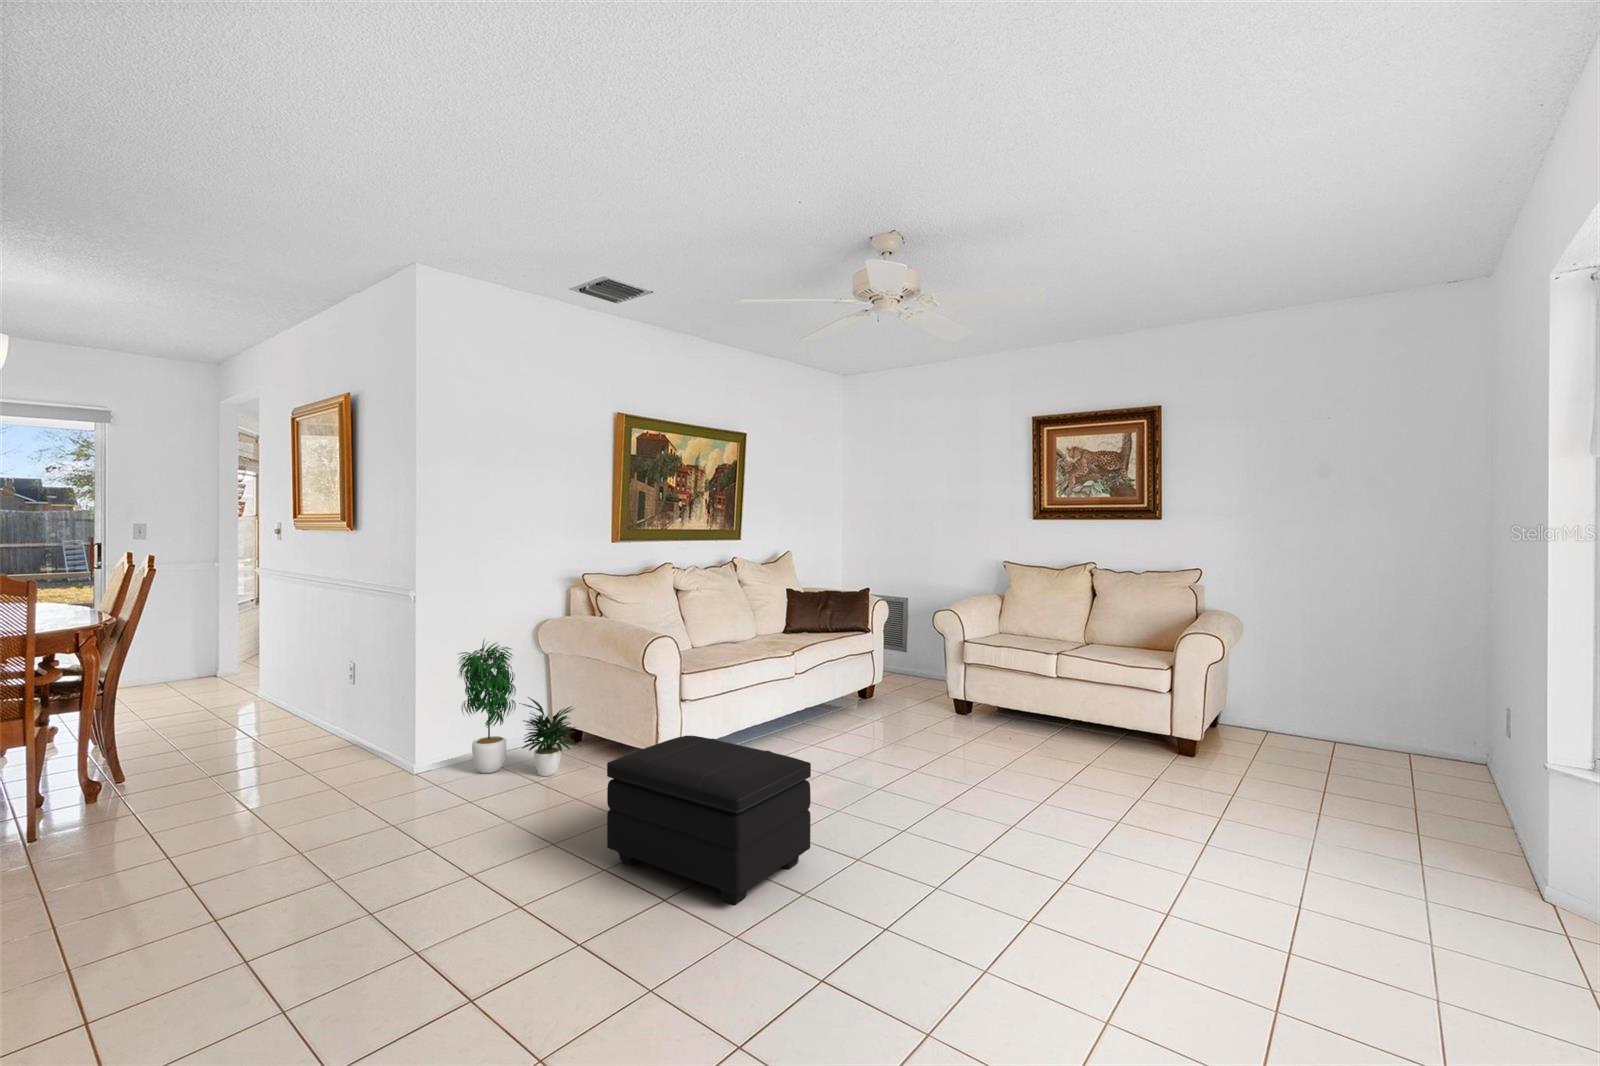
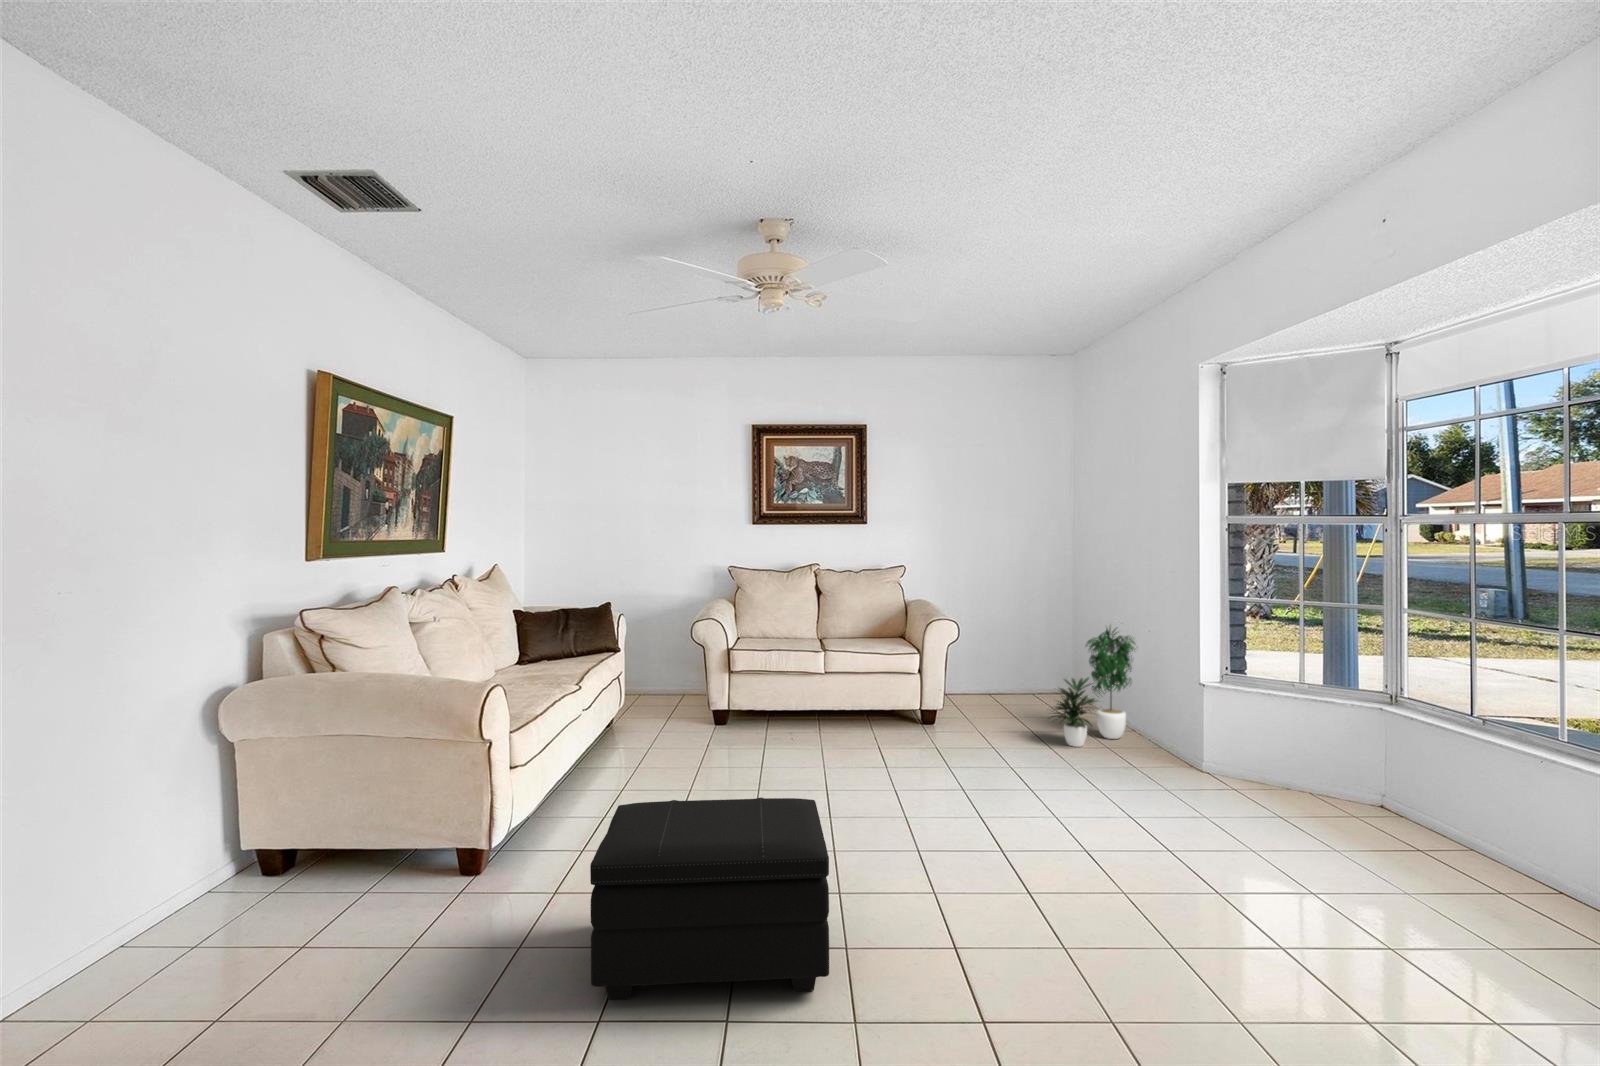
potted plant: present [459,639,576,776] -> present [1052,628,1135,747]

